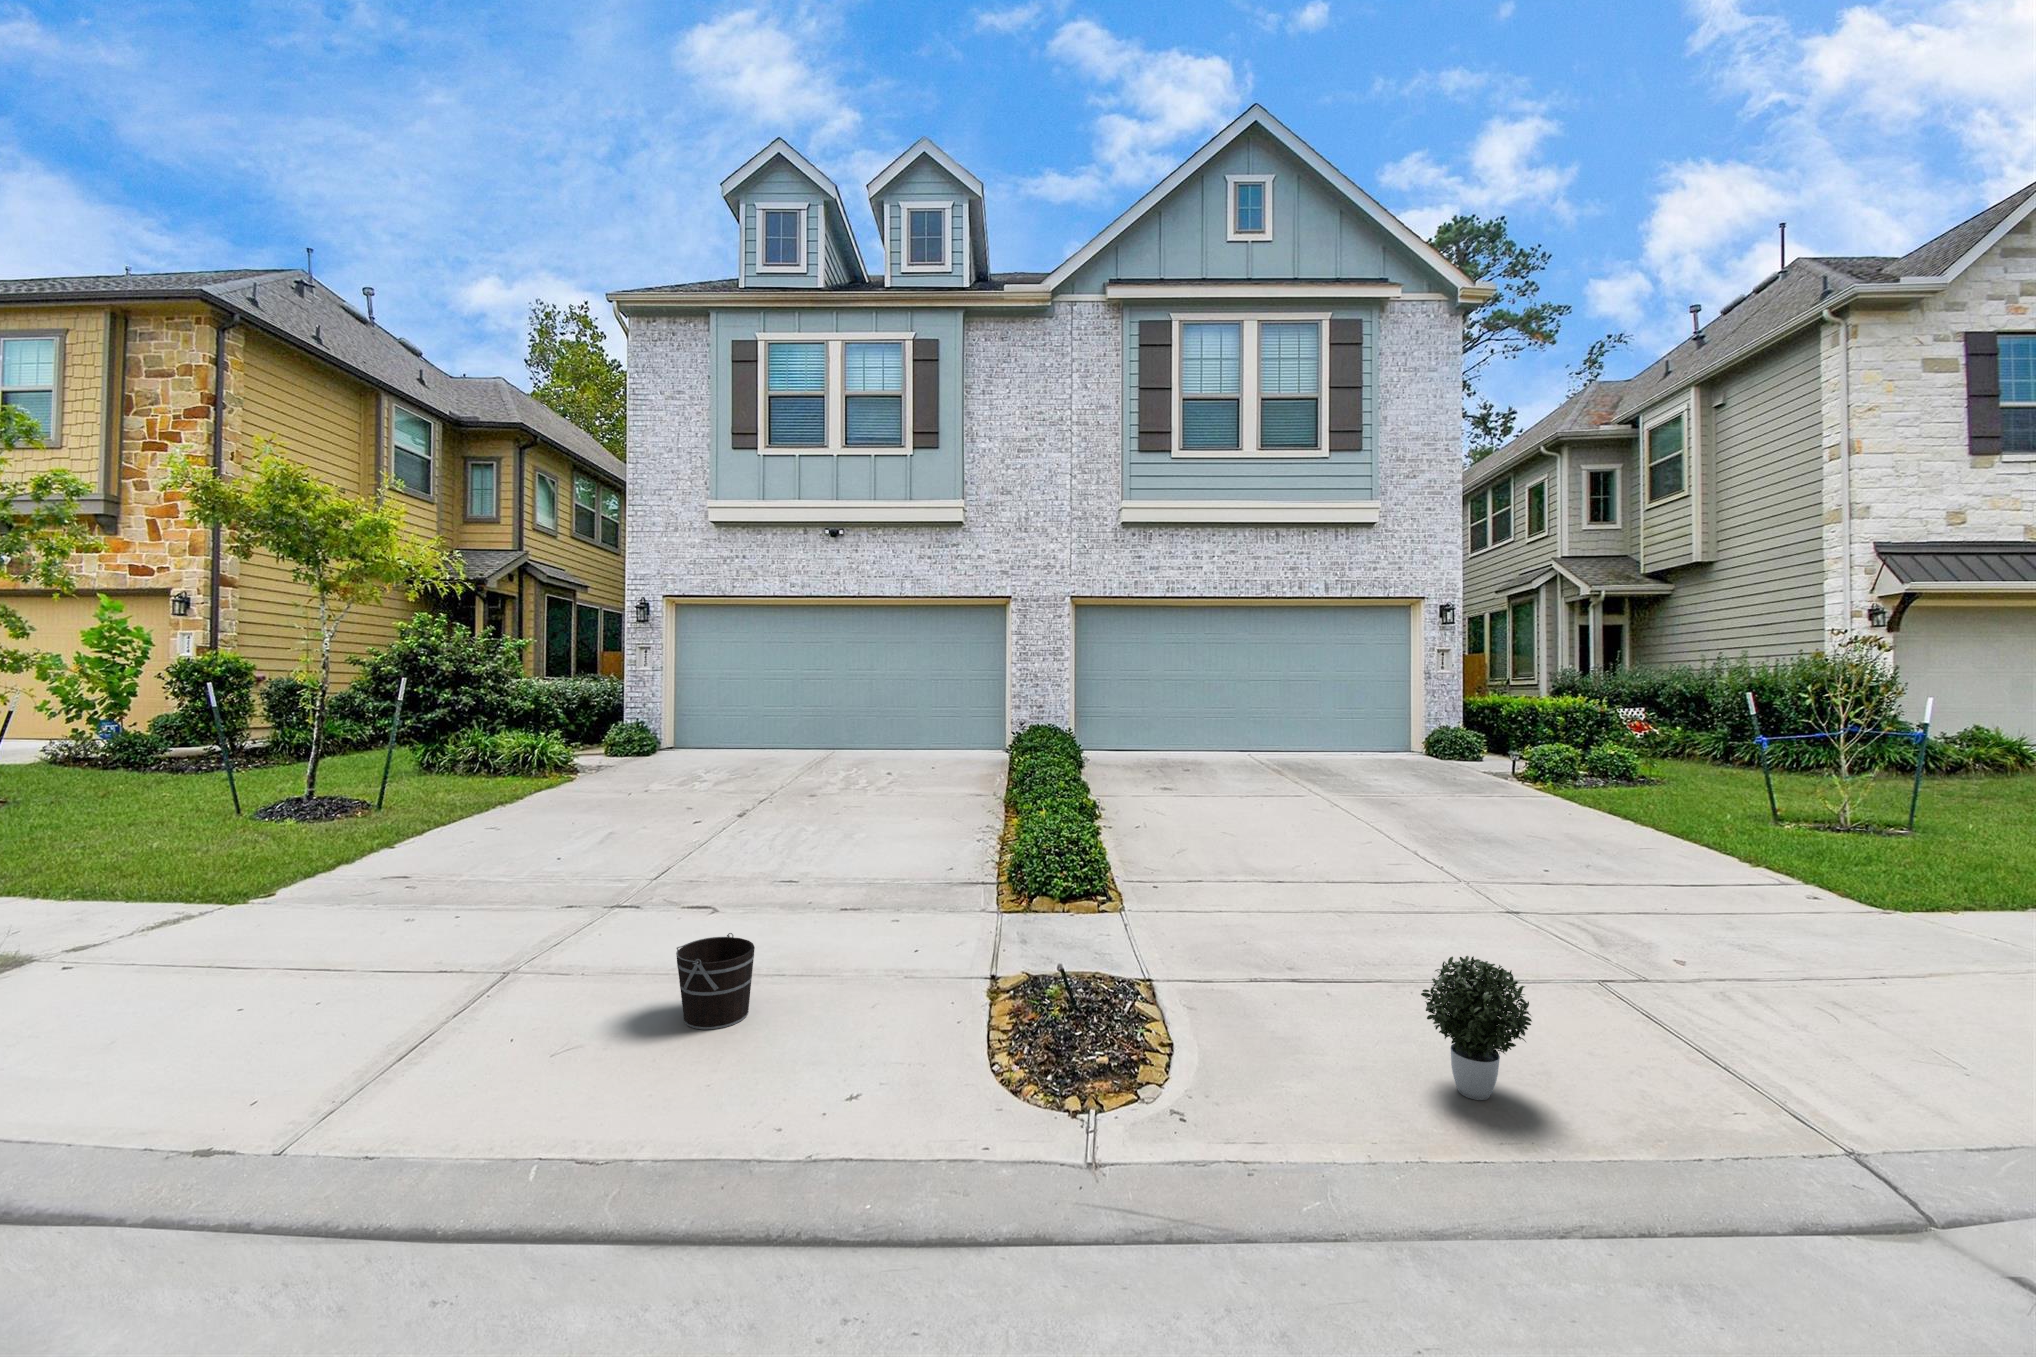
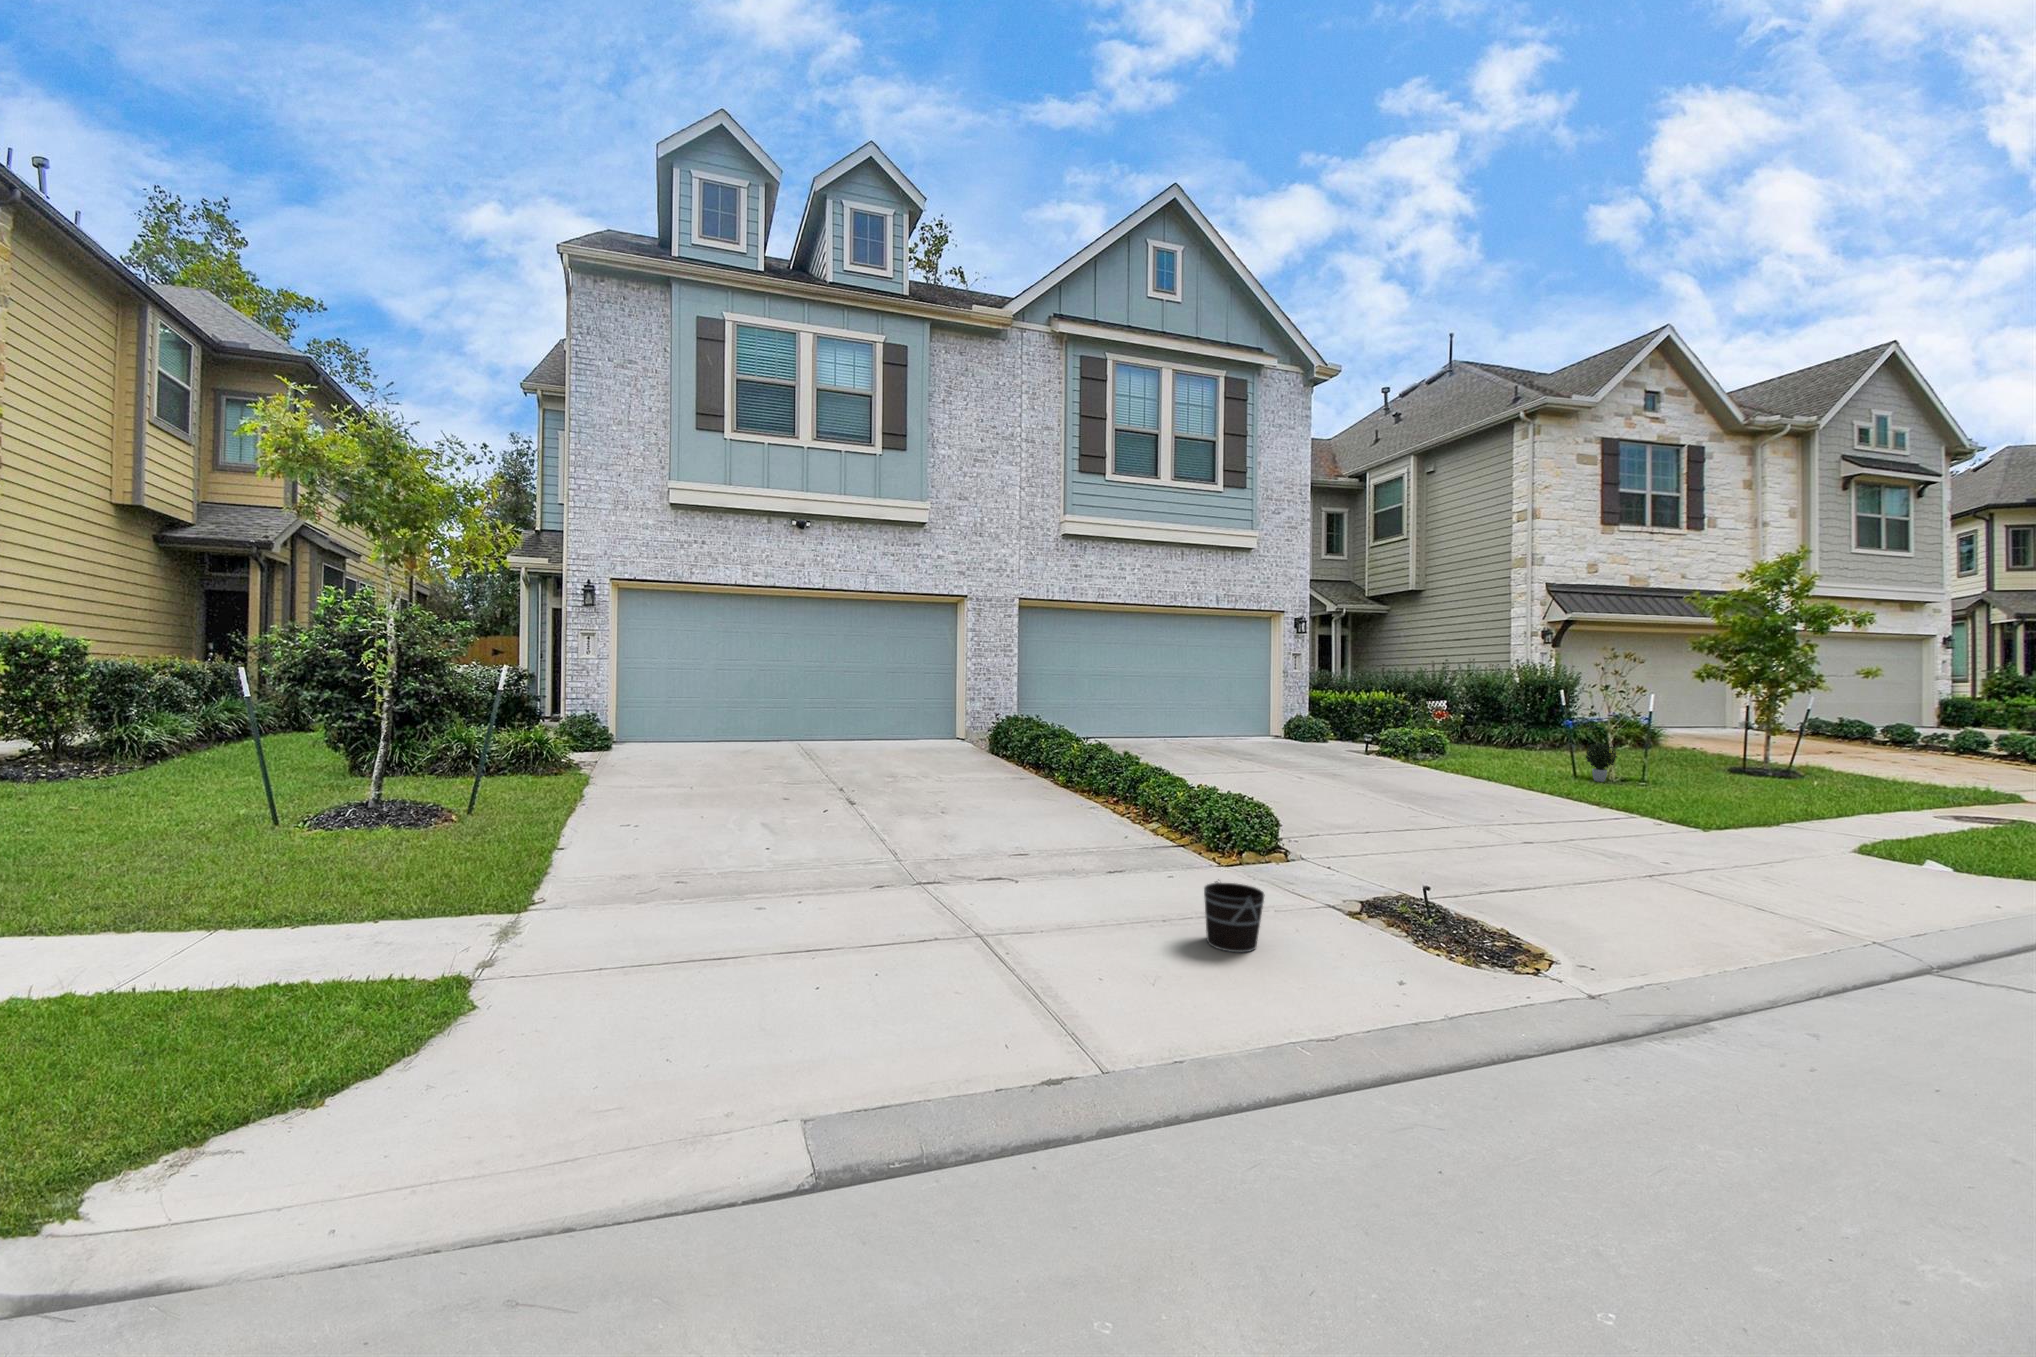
potted plant: present [1421,956,1532,1100] -> present [1586,743,1617,782]

